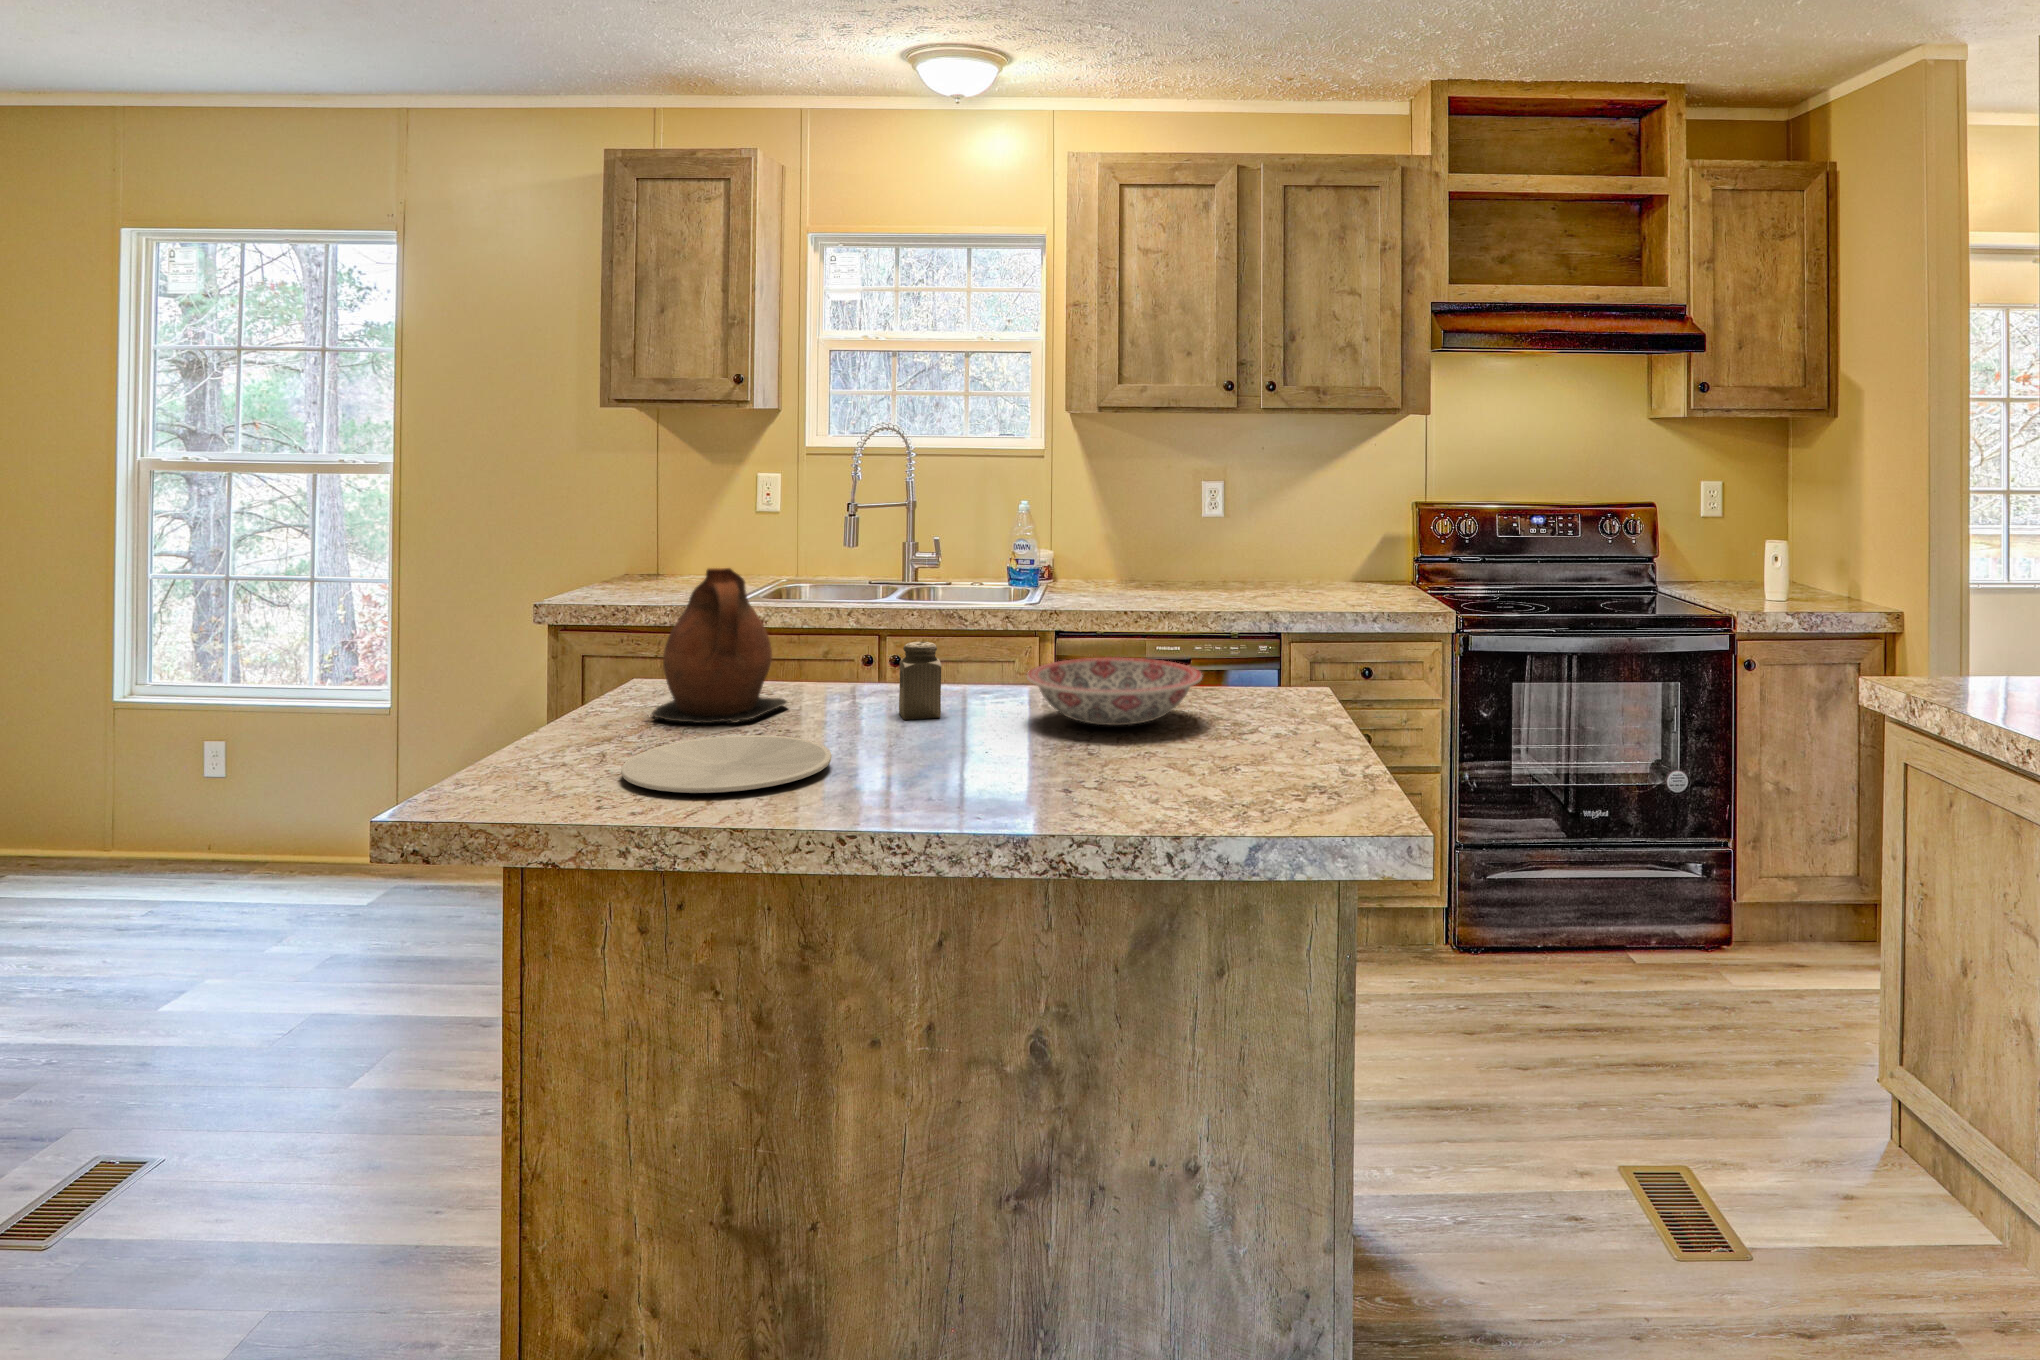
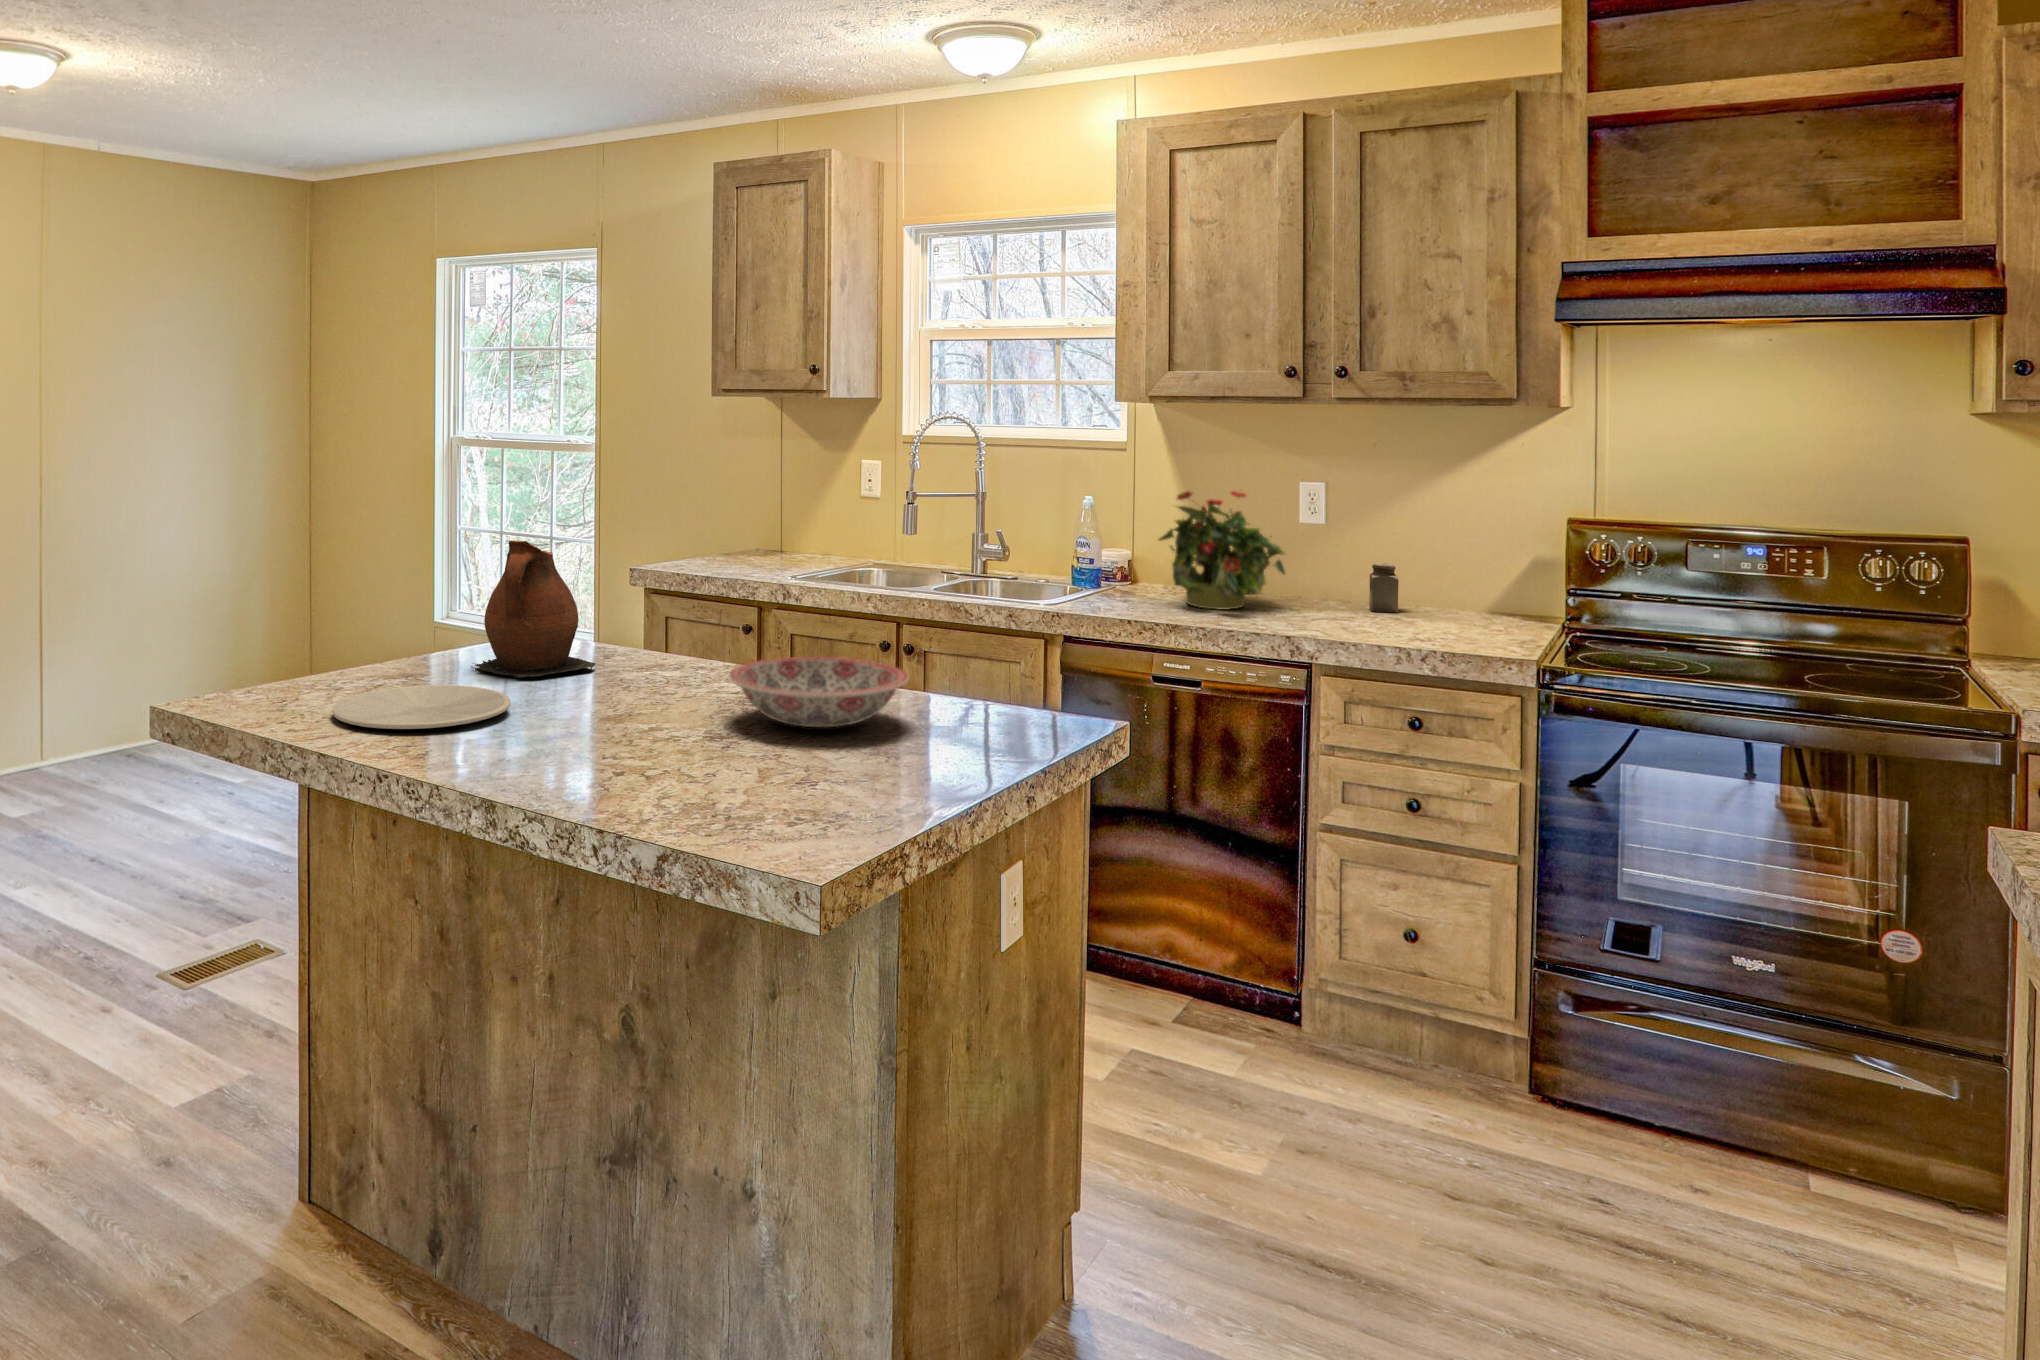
potted plant: none [1120,488,1221,595] -> present [1159,491,1285,610]
salt shaker: present [899,642,941,720] -> present [1369,563,1399,613]

